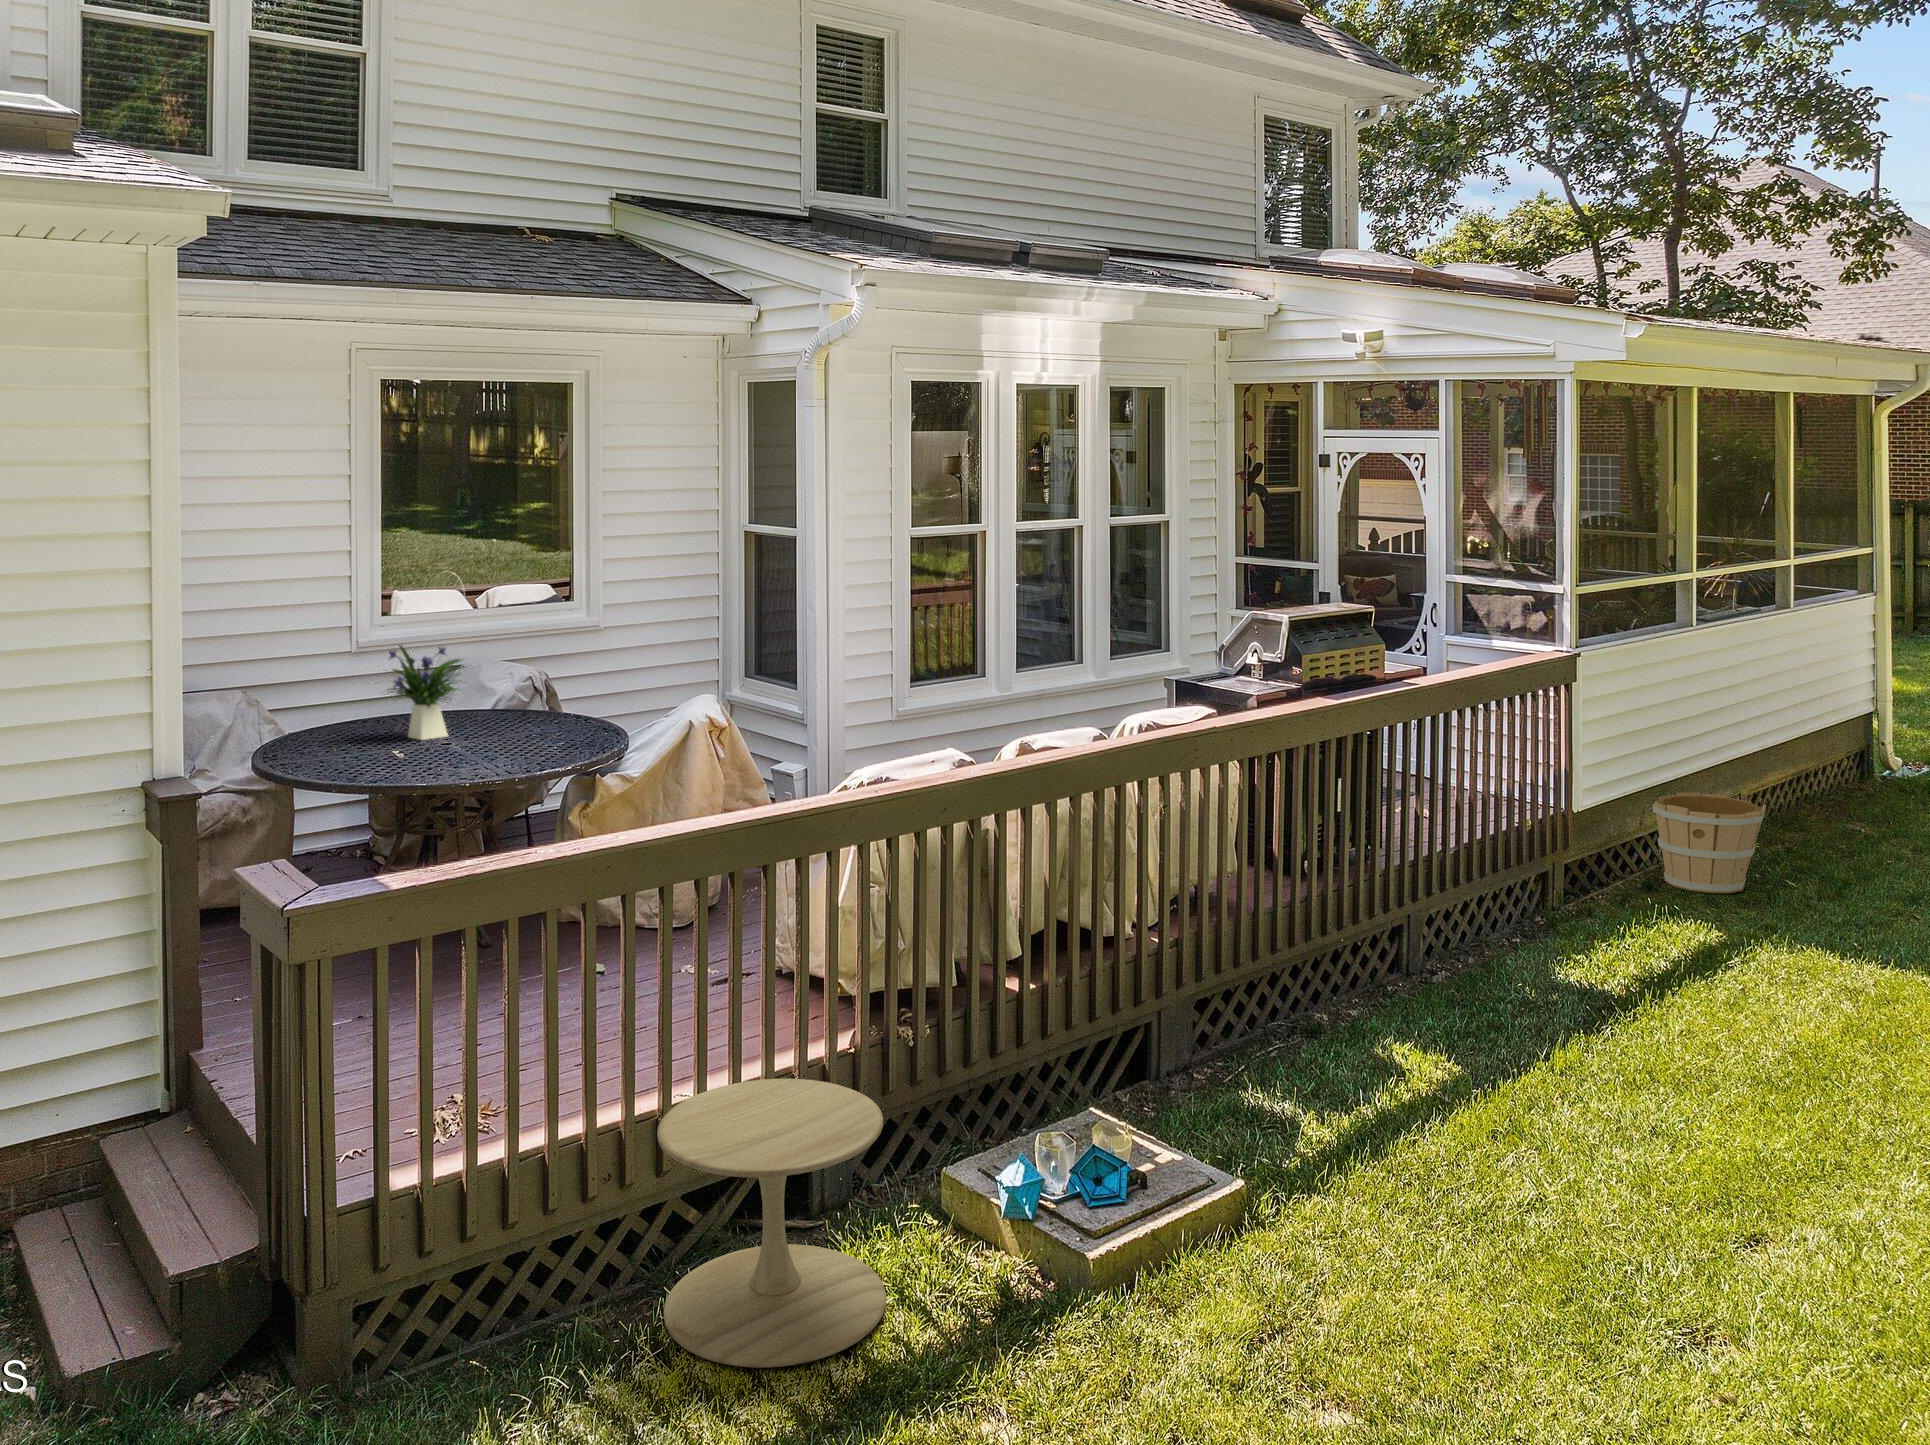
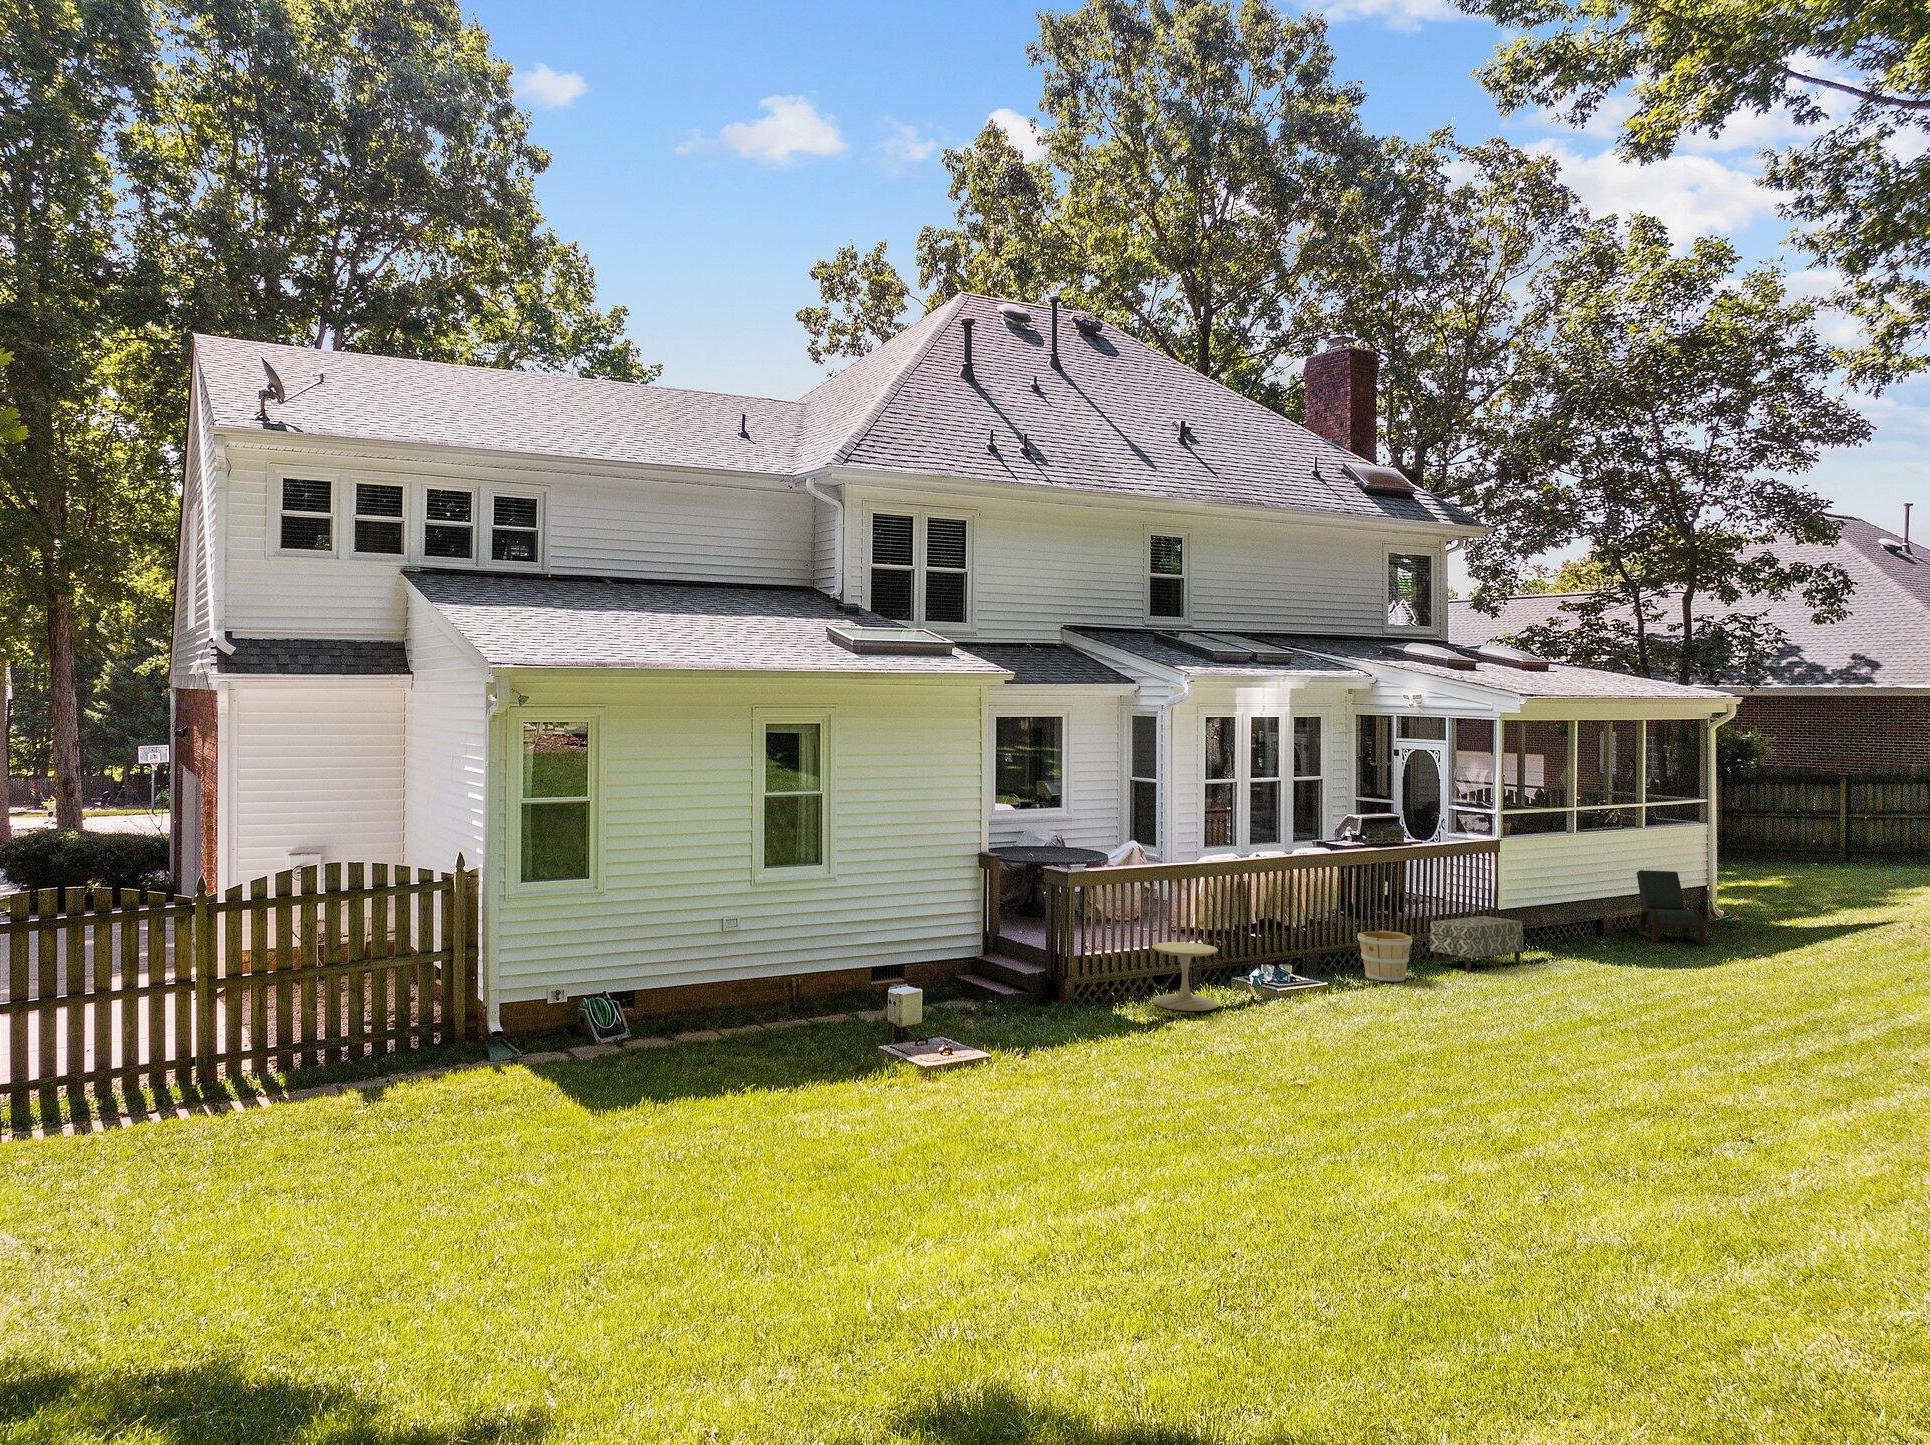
flower arrangement: present [387,645,463,740] -> none [1021,814,1054,849]
lounge chair: none [1770,691,1916,840] -> present [1637,870,1706,944]
wooden bucket: present [1653,793,1766,893] -> present [1358,930,1412,982]
bench: none [1439,835,1637,995] -> present [1430,916,1523,971]

